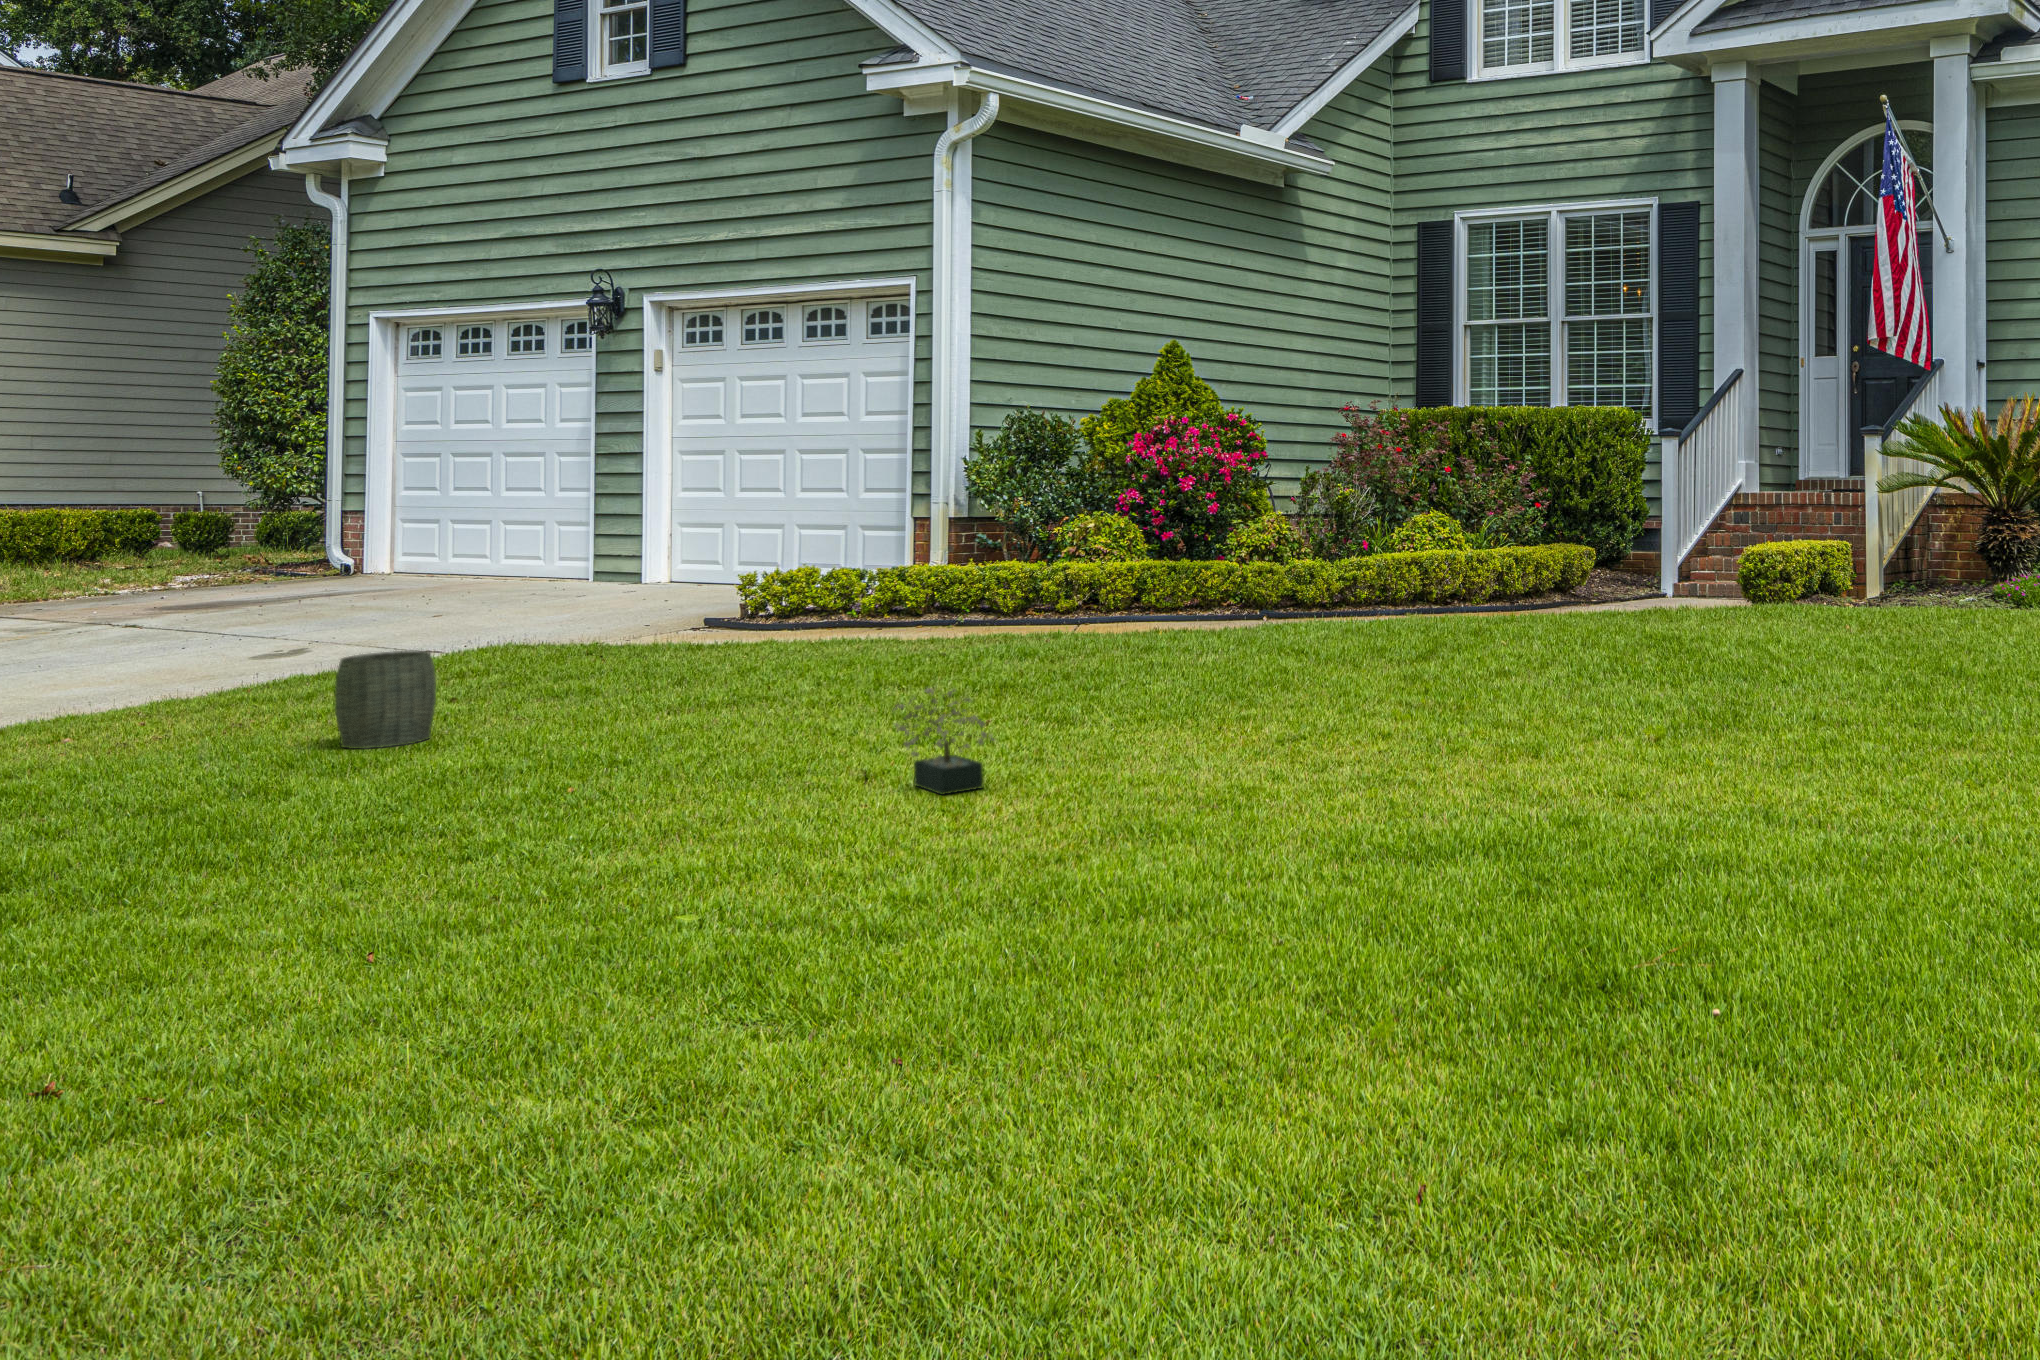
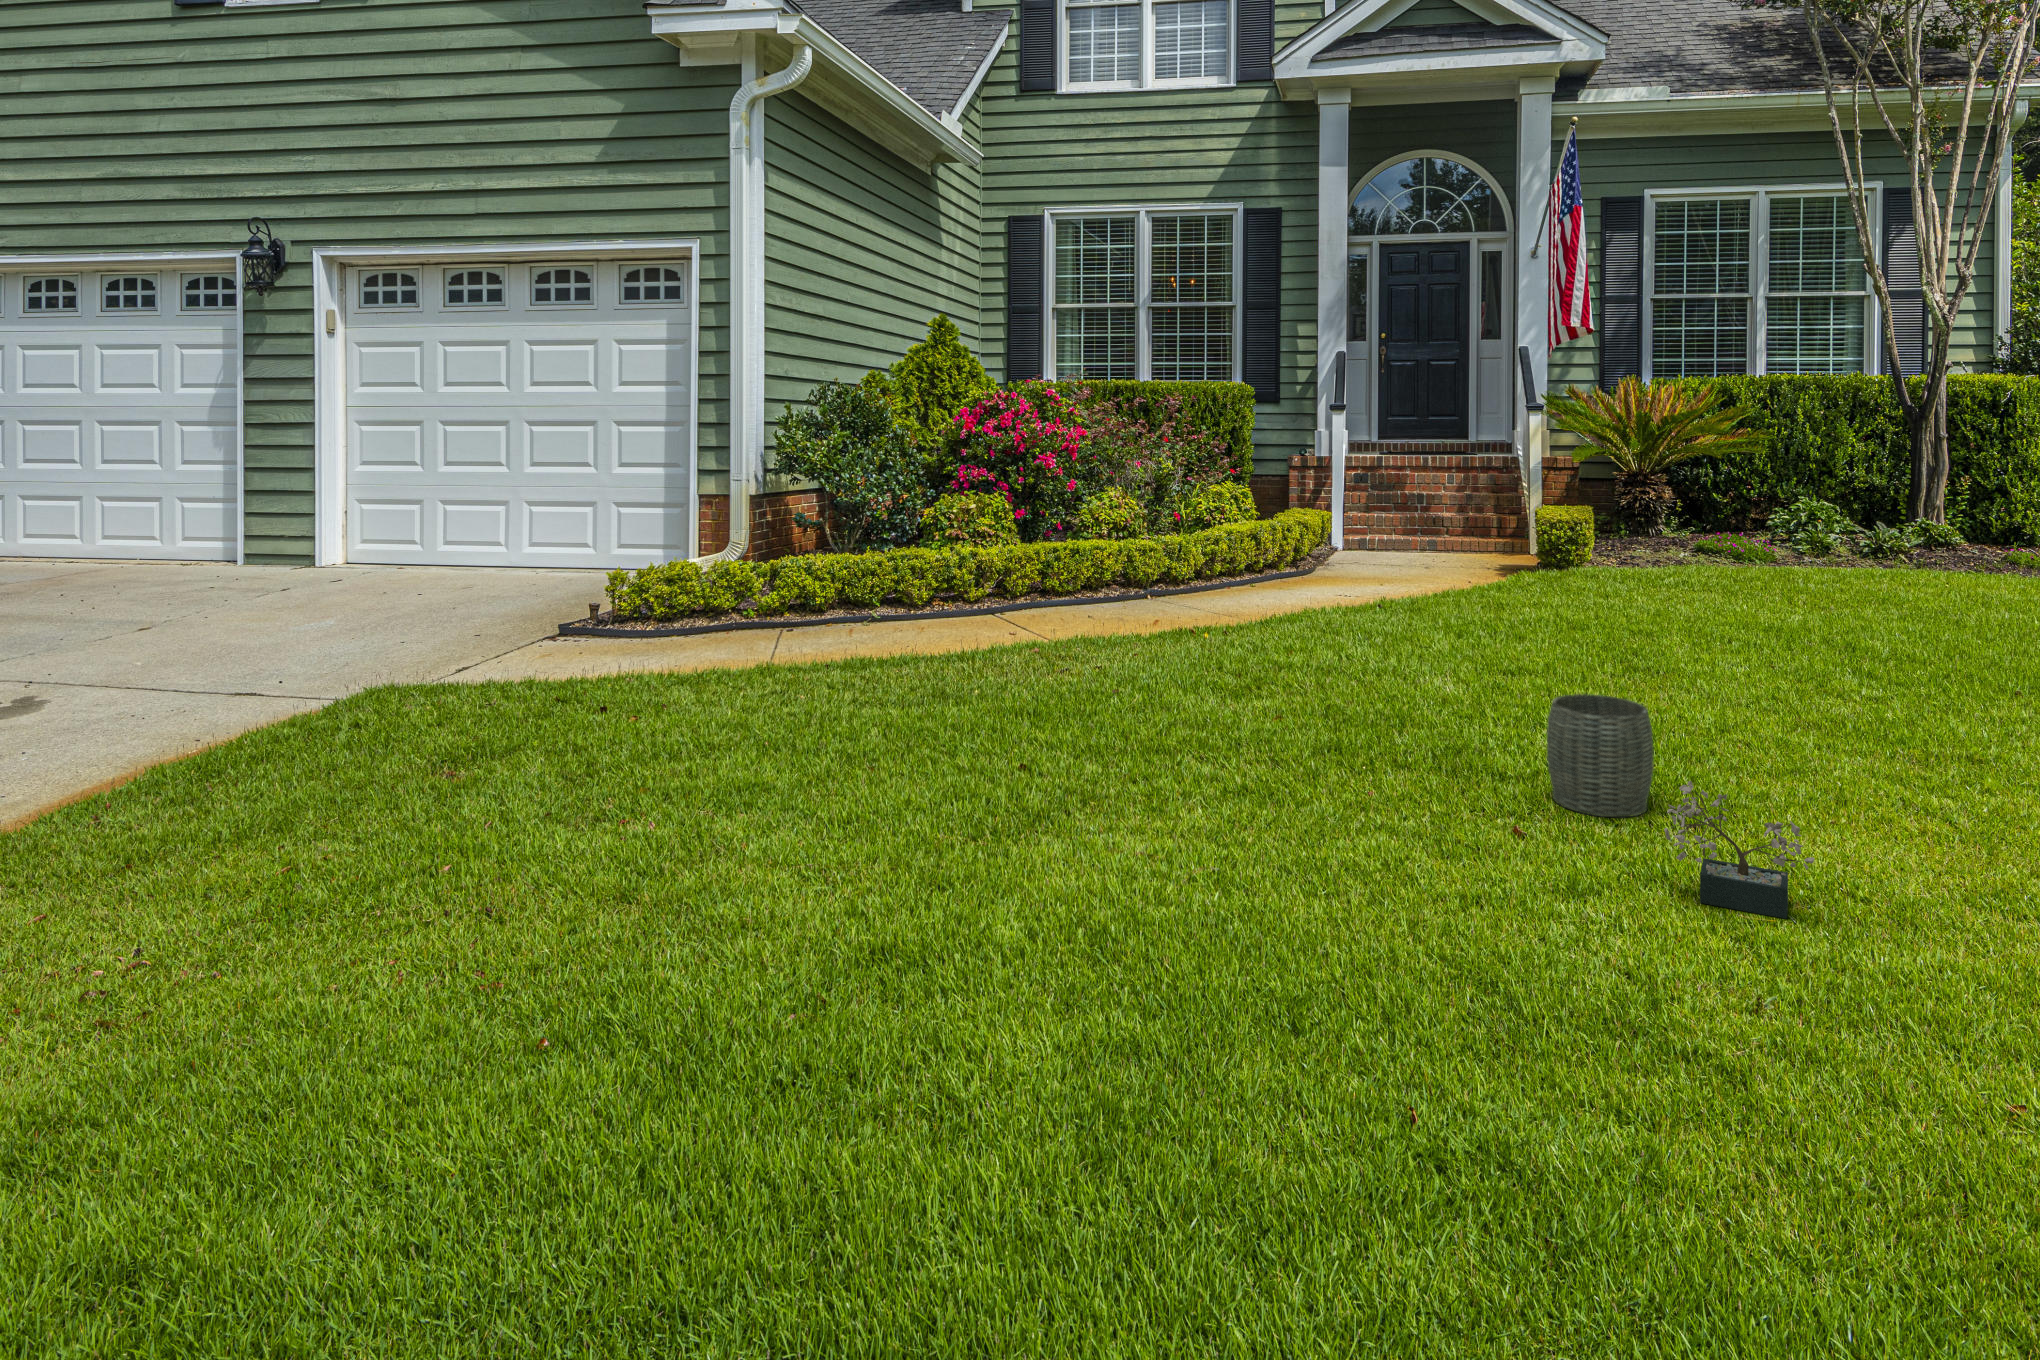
woven basket: present [335,651,436,749] -> present [1547,694,1653,817]

